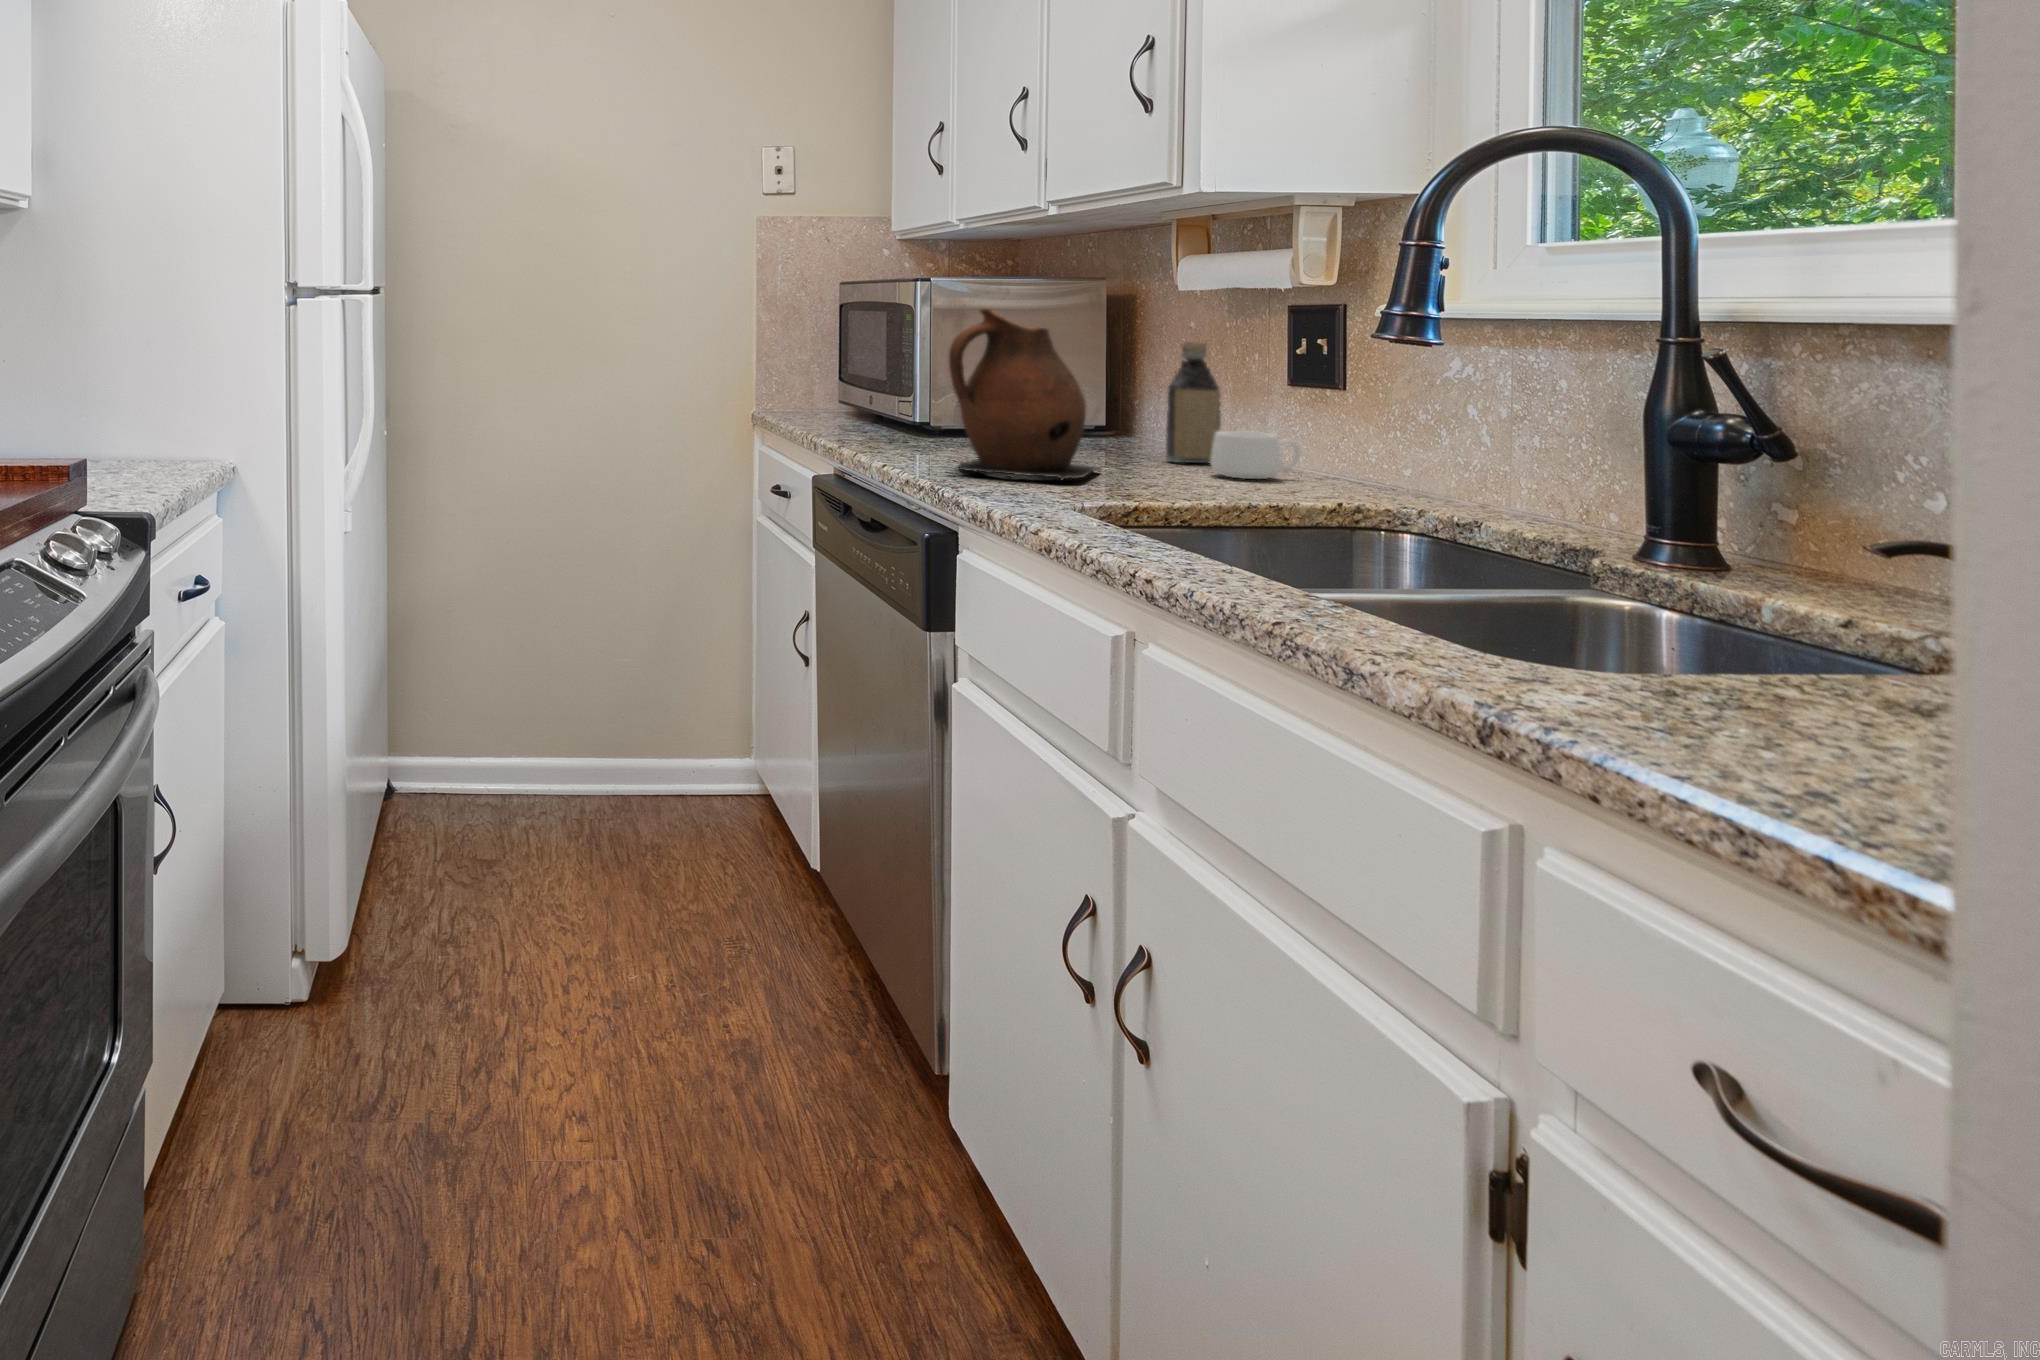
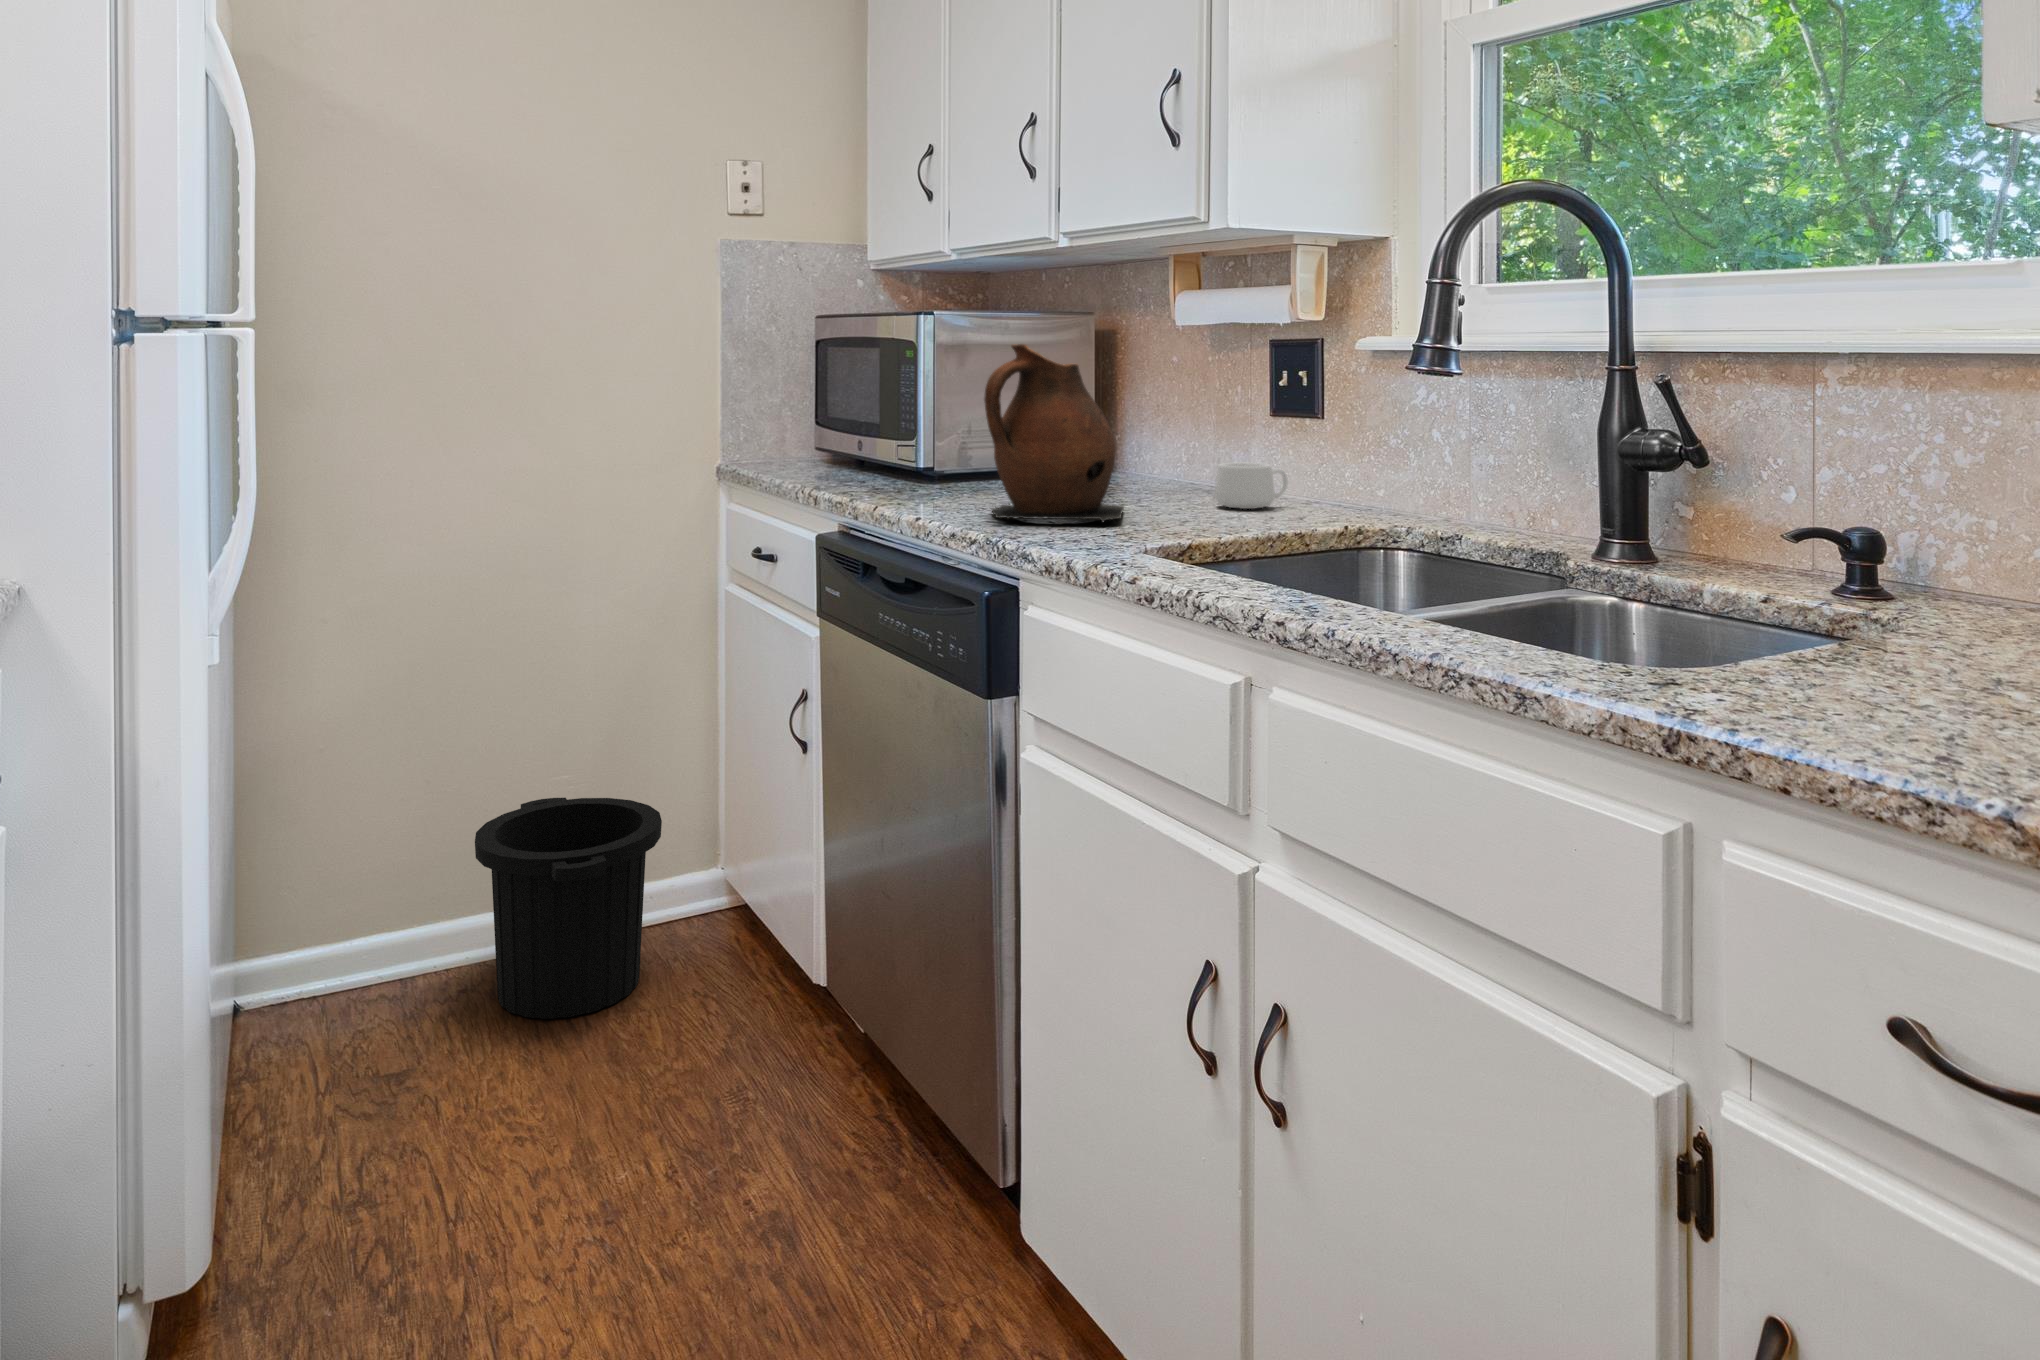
bottle: present [1166,342,1220,463] -> none [1164,377,1212,496]
trash can: none [548,678,694,854] -> present [475,798,662,1019]

